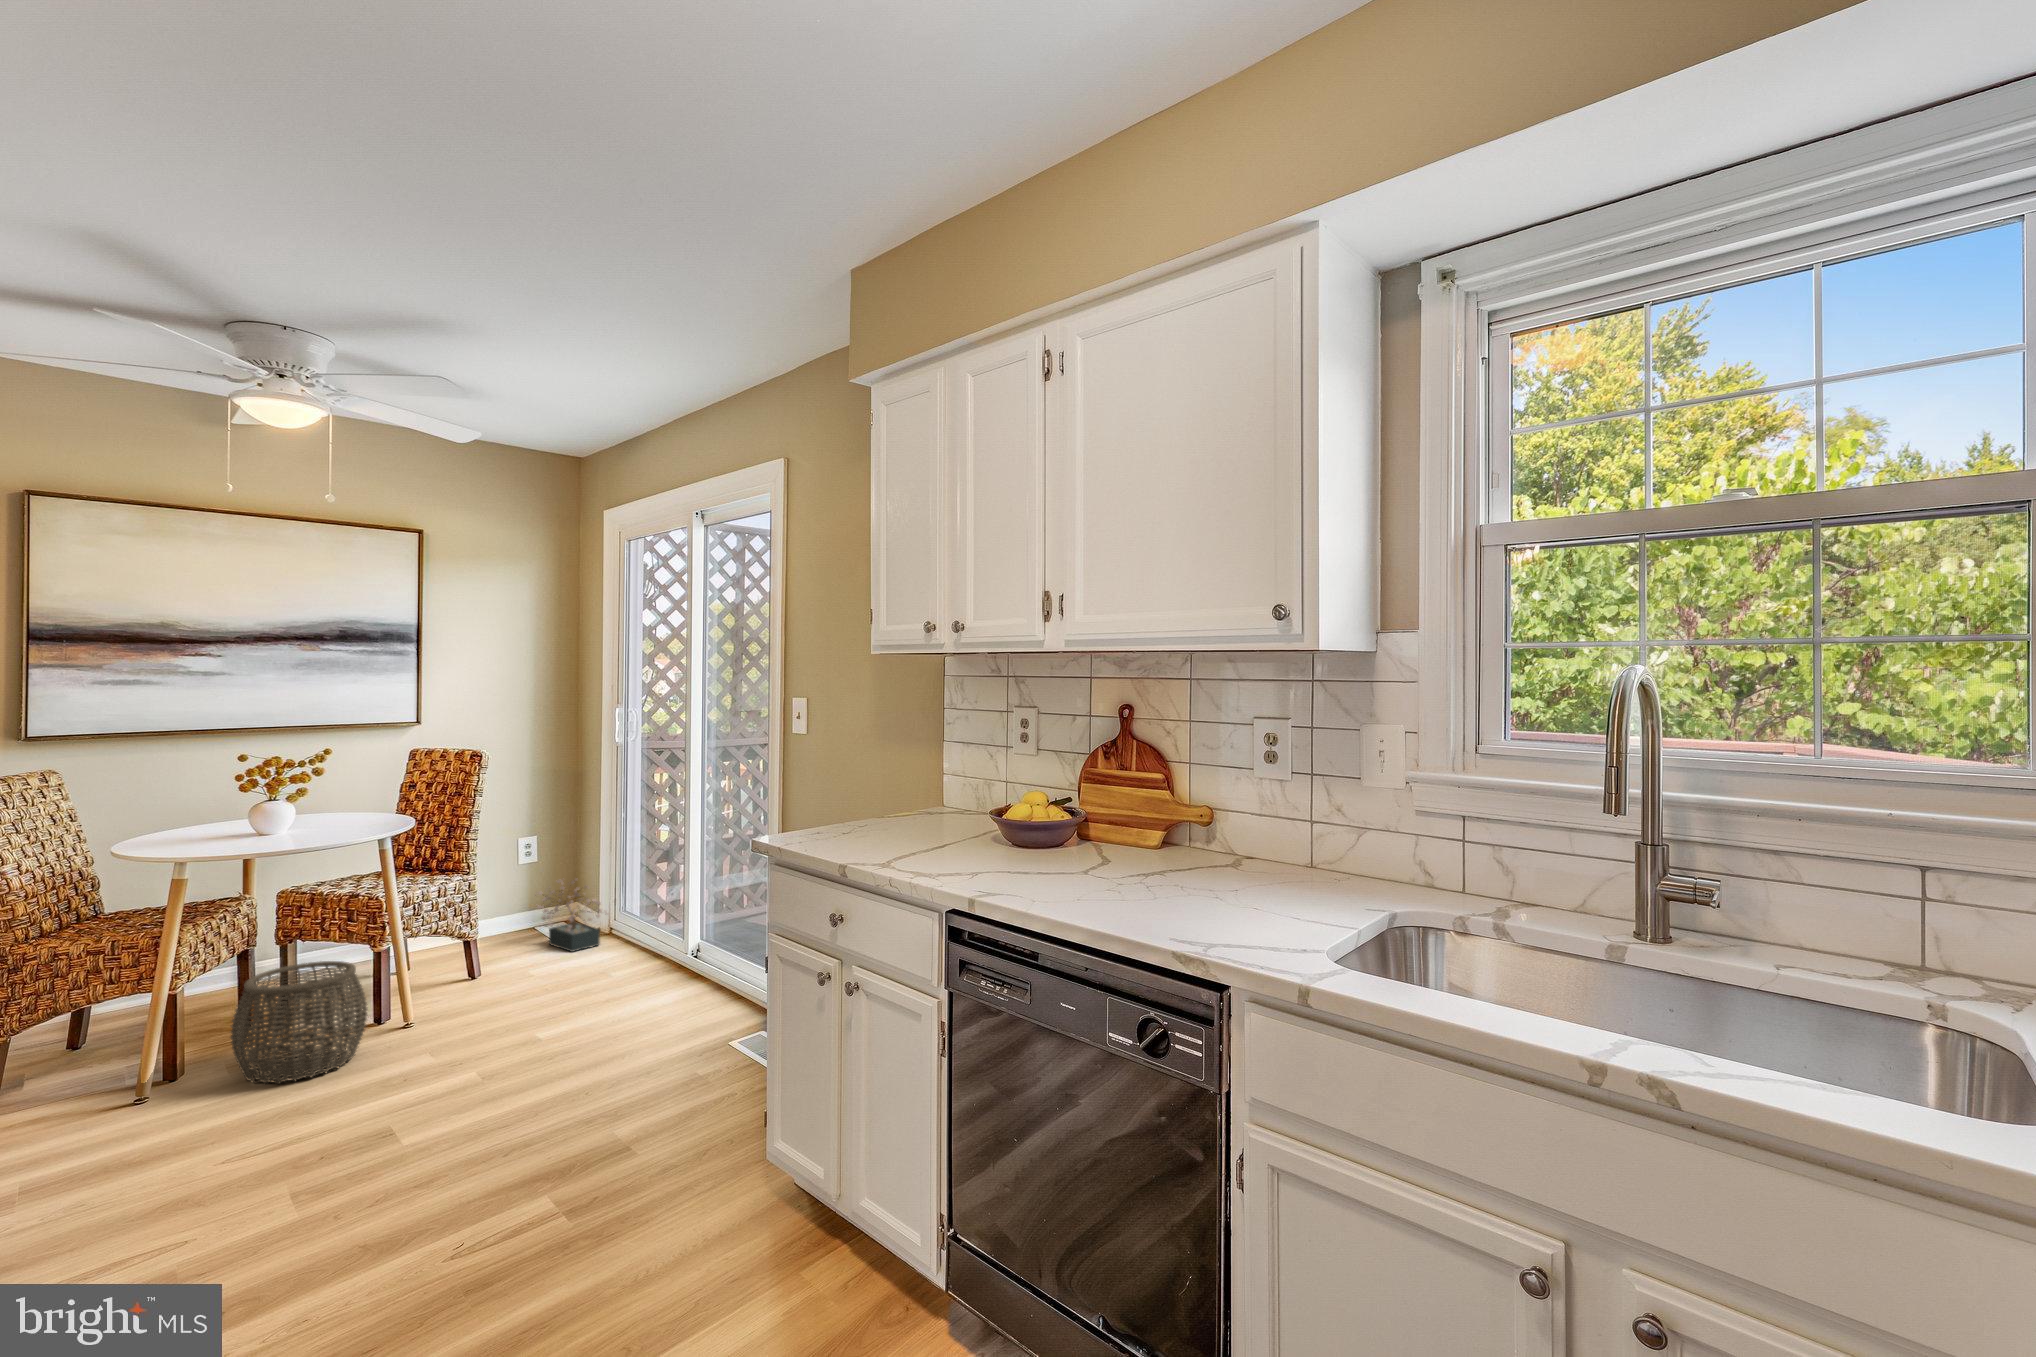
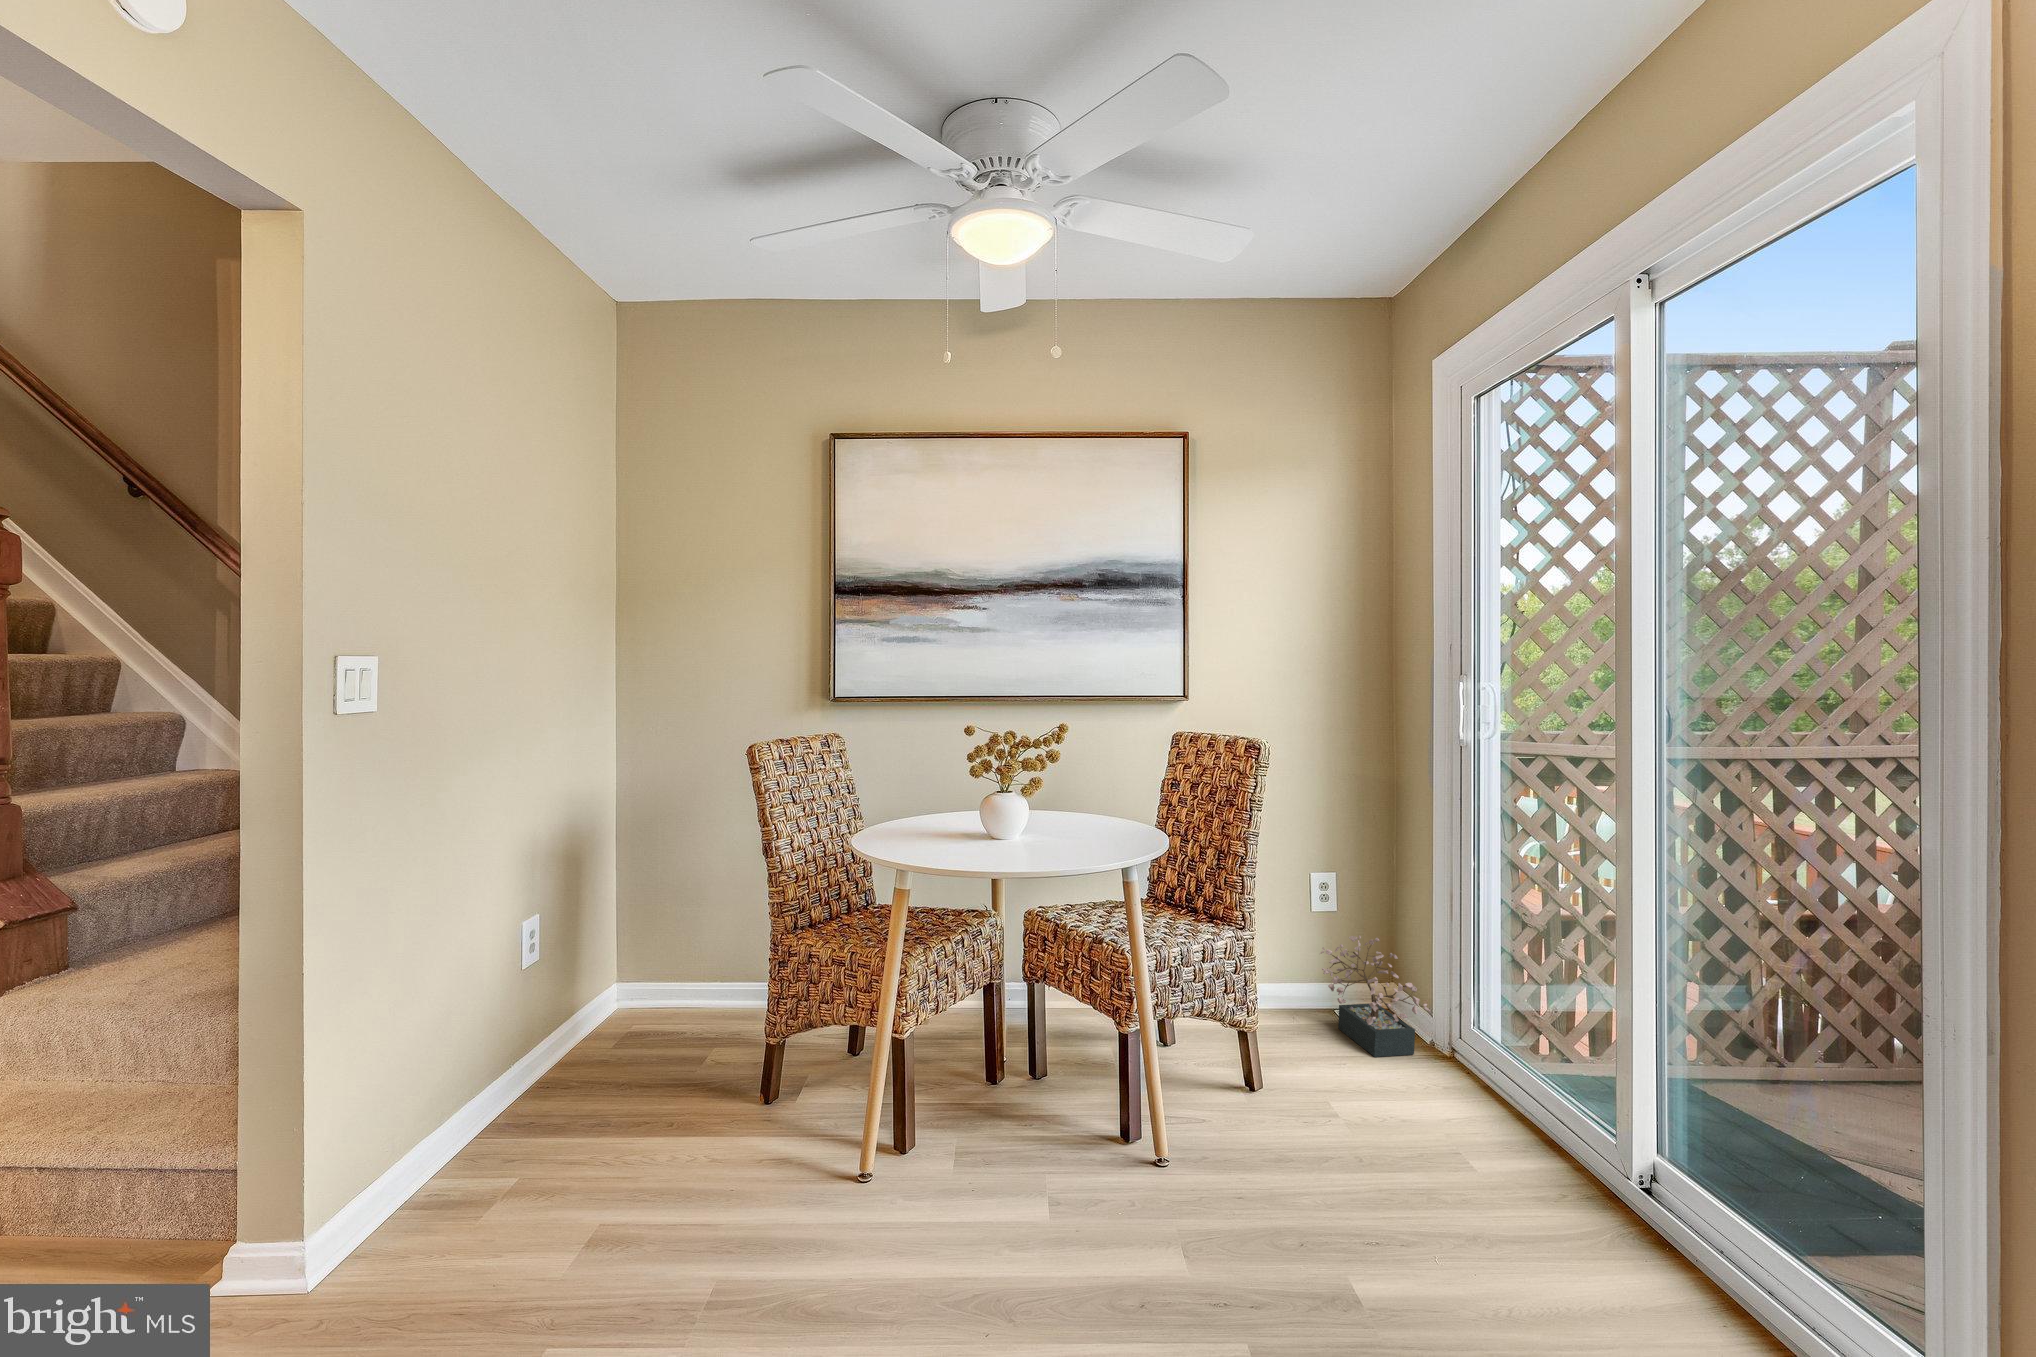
woven basket: present [230,961,368,1084] -> none [949,1033,1107,1231]

